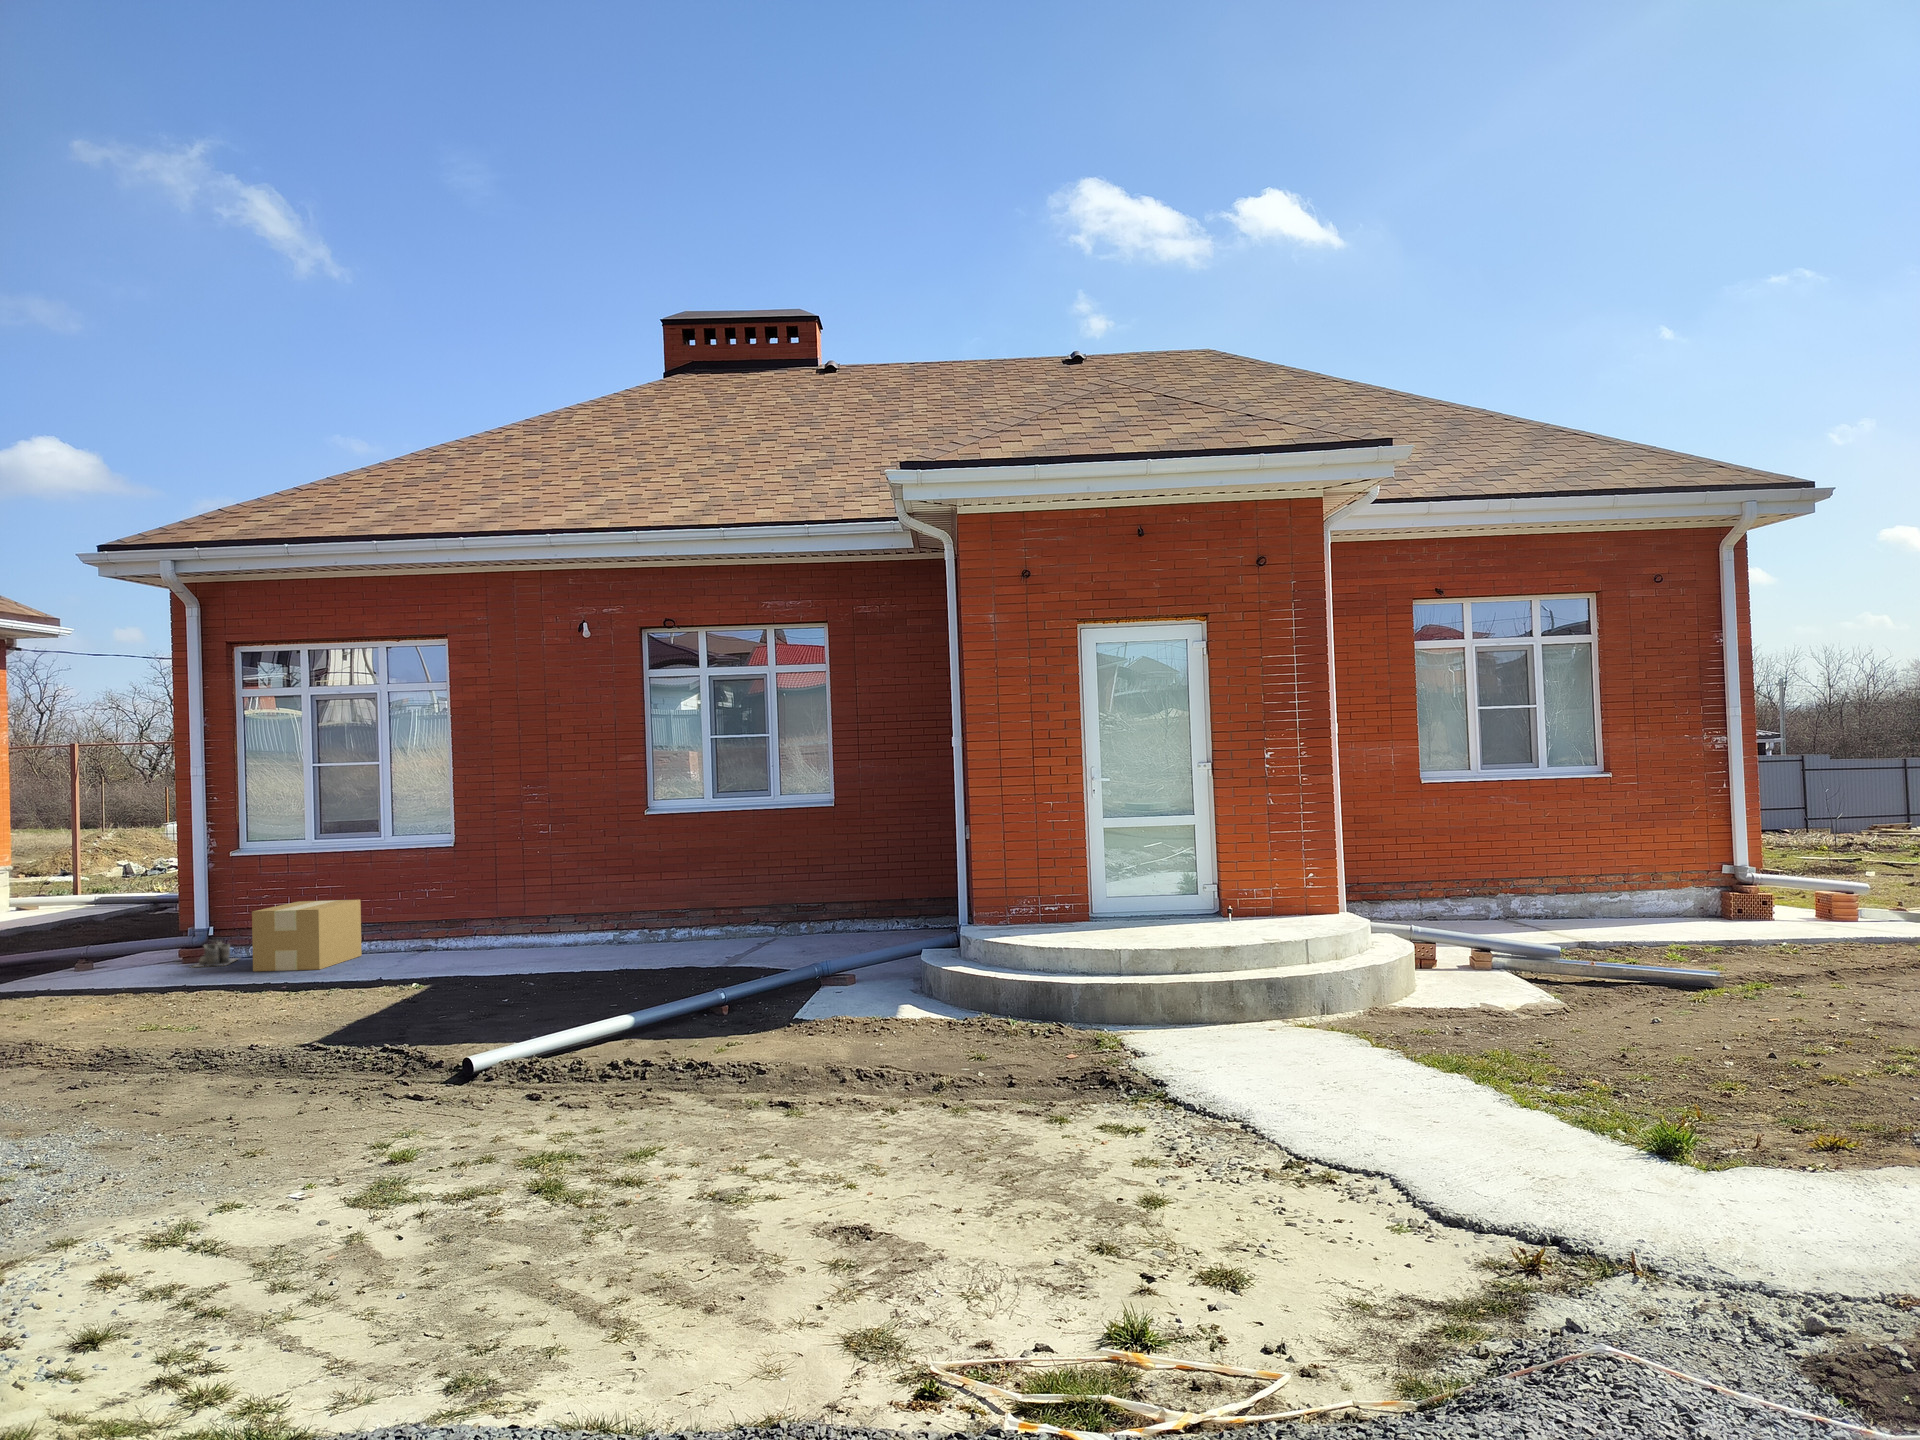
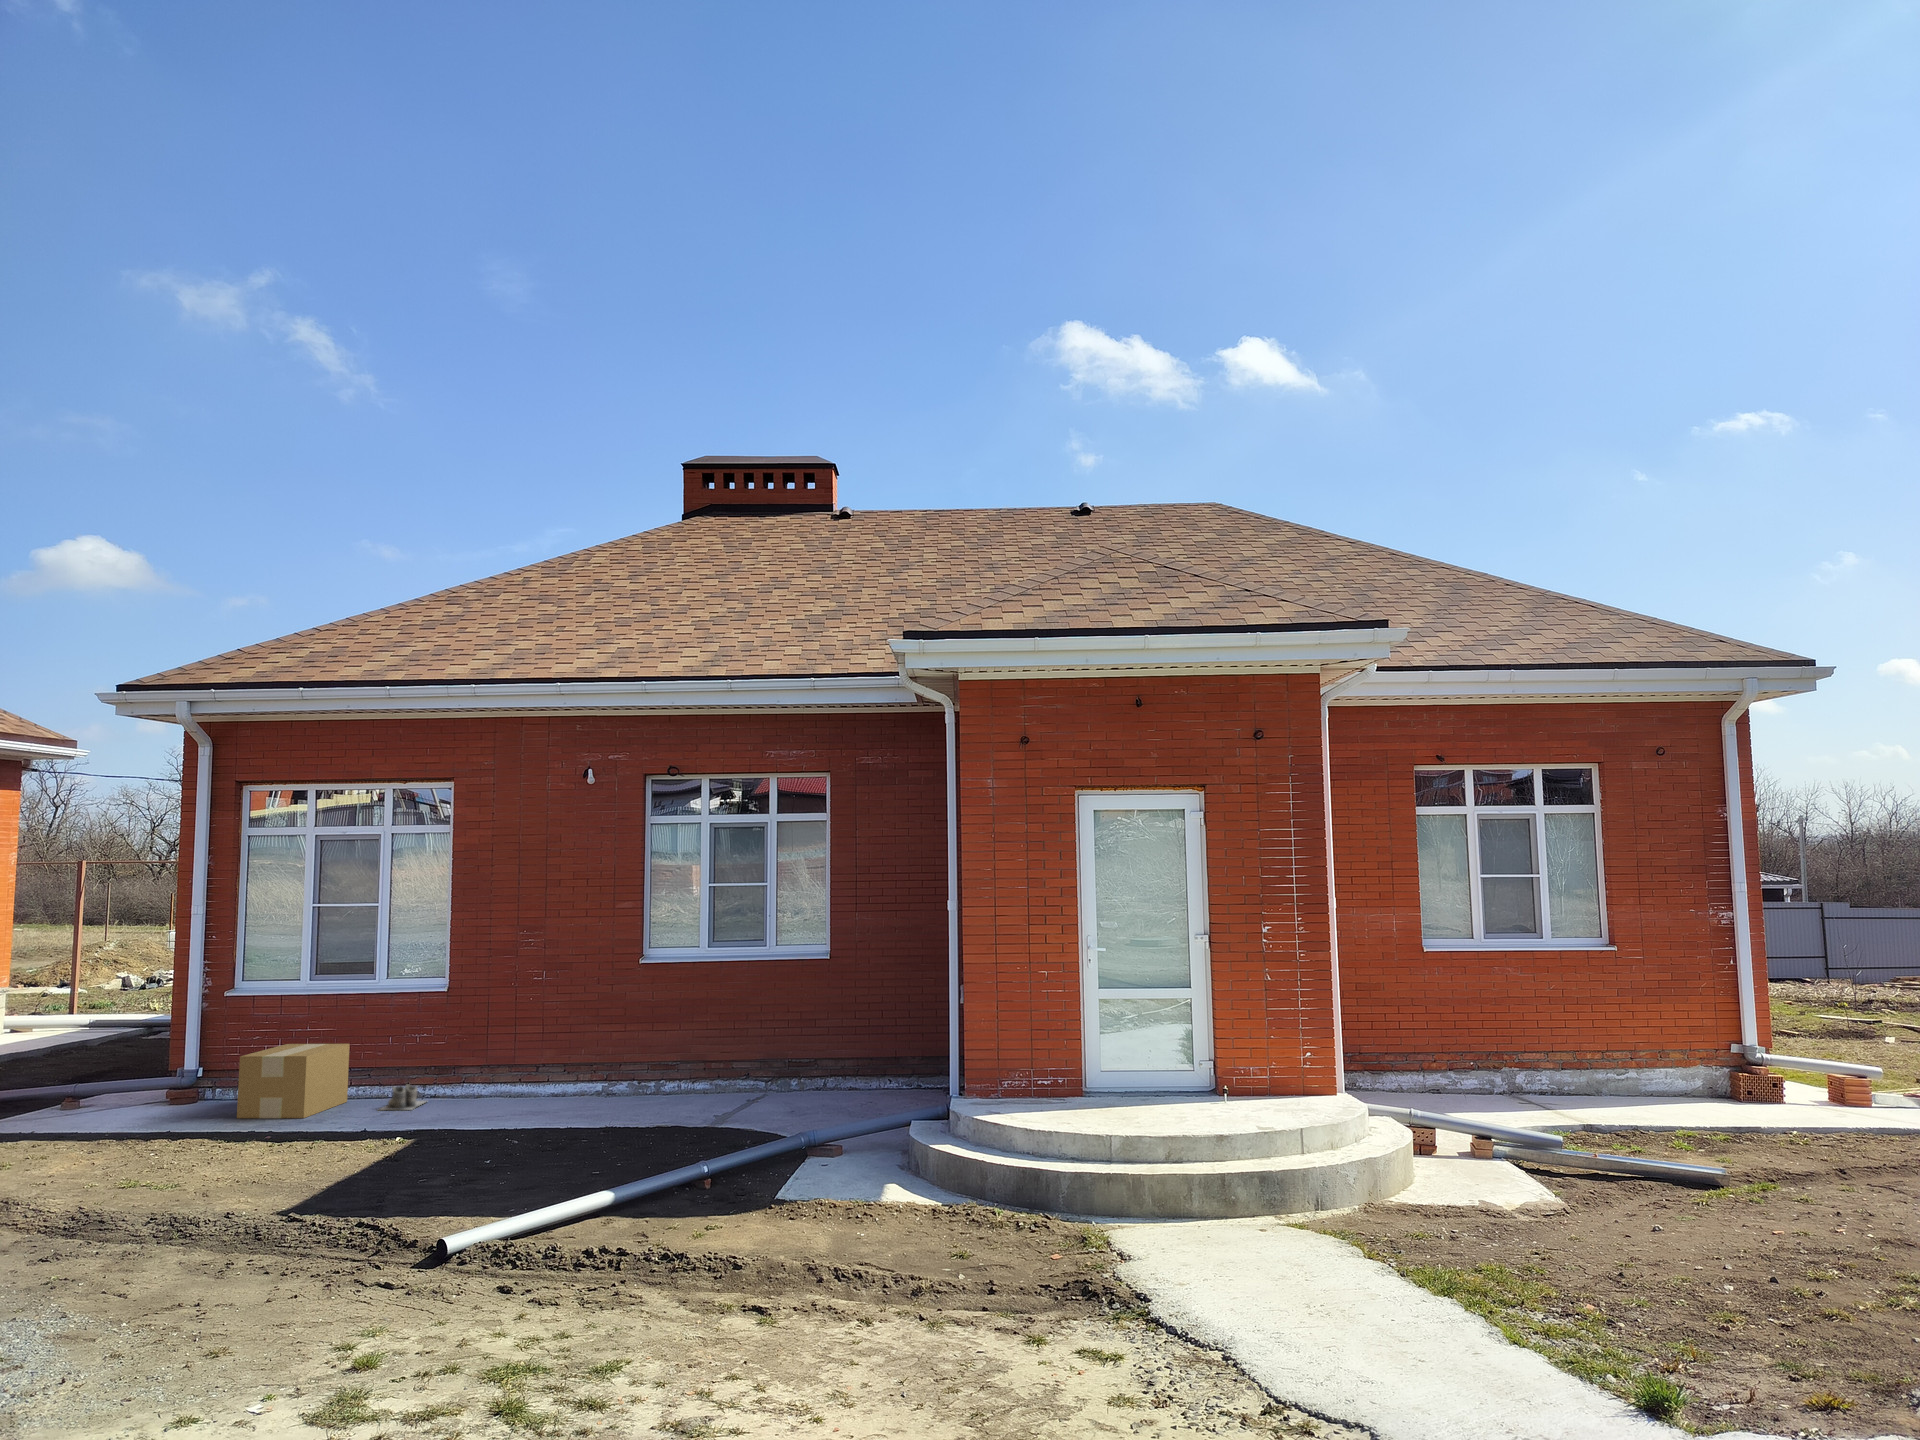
boots: present [193,942,237,967] -> present [380,1084,425,1110]

